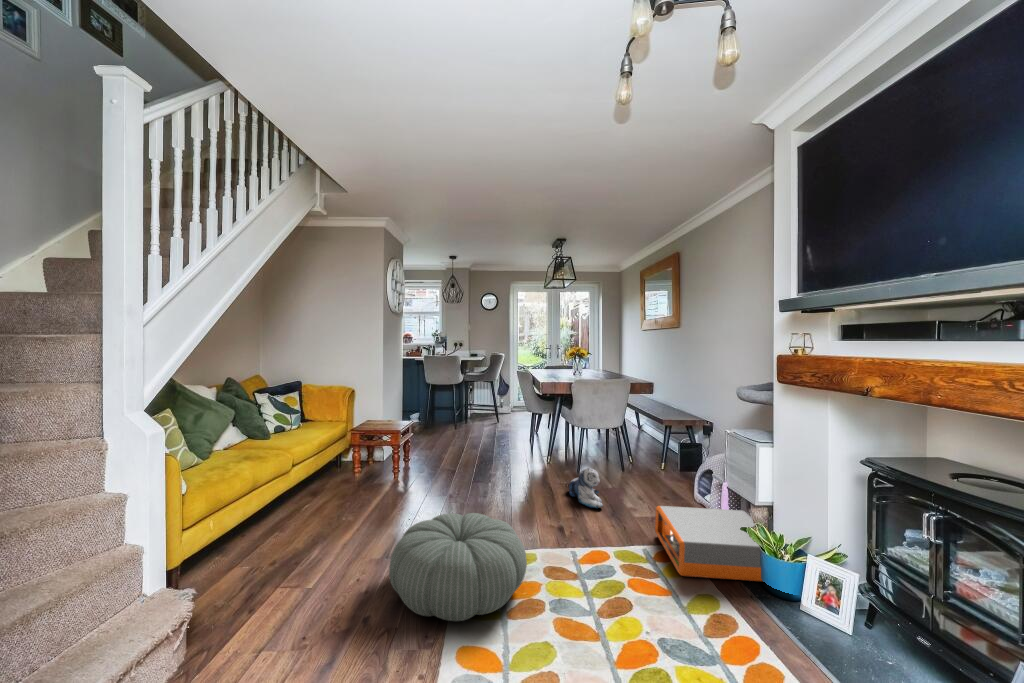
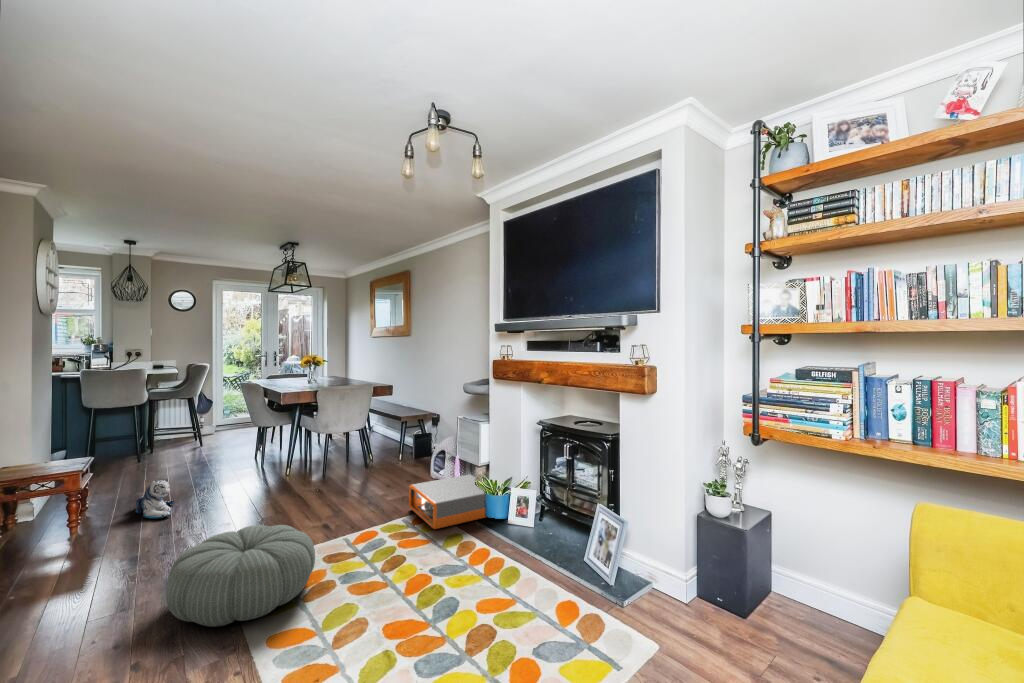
plush toy: present [569,468,603,508] -> present [135,480,174,519]

